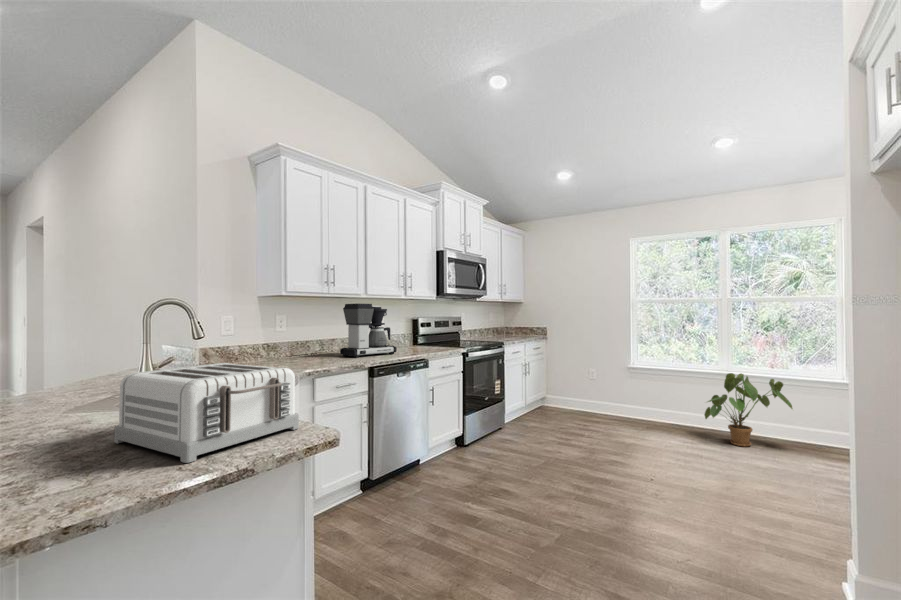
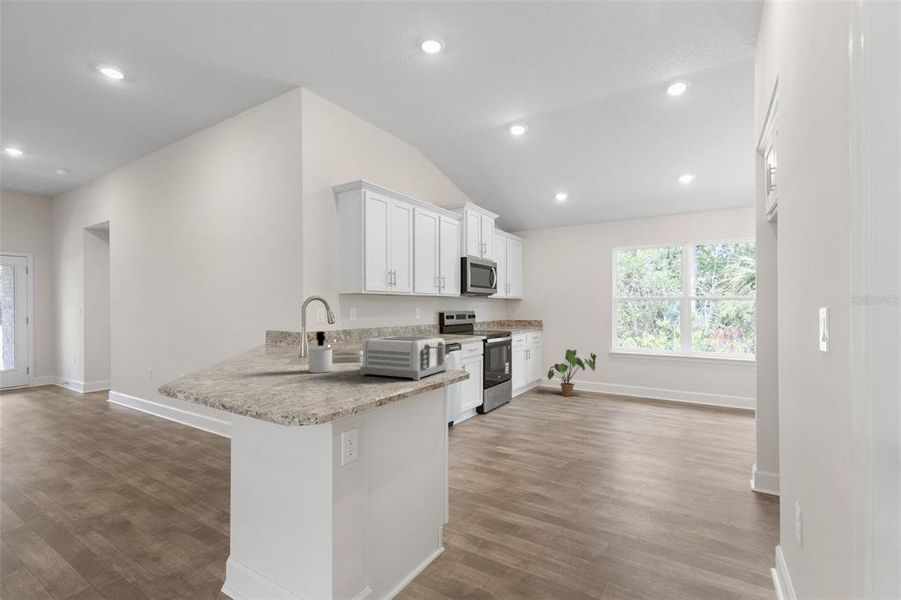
coffee maker: present [340,303,397,357] -> none [396,300,437,341]
soap dispenser: none [47,357,104,433] -> present [308,331,336,373]
house plant: present [704,373,793,447] -> present [548,350,596,396]

